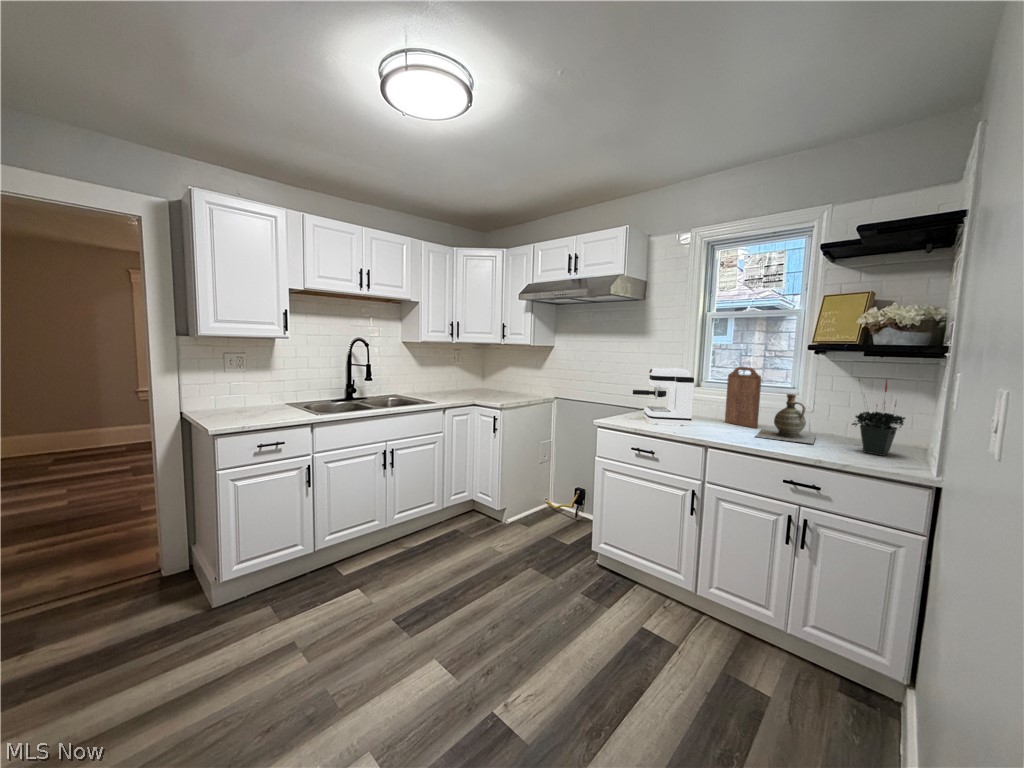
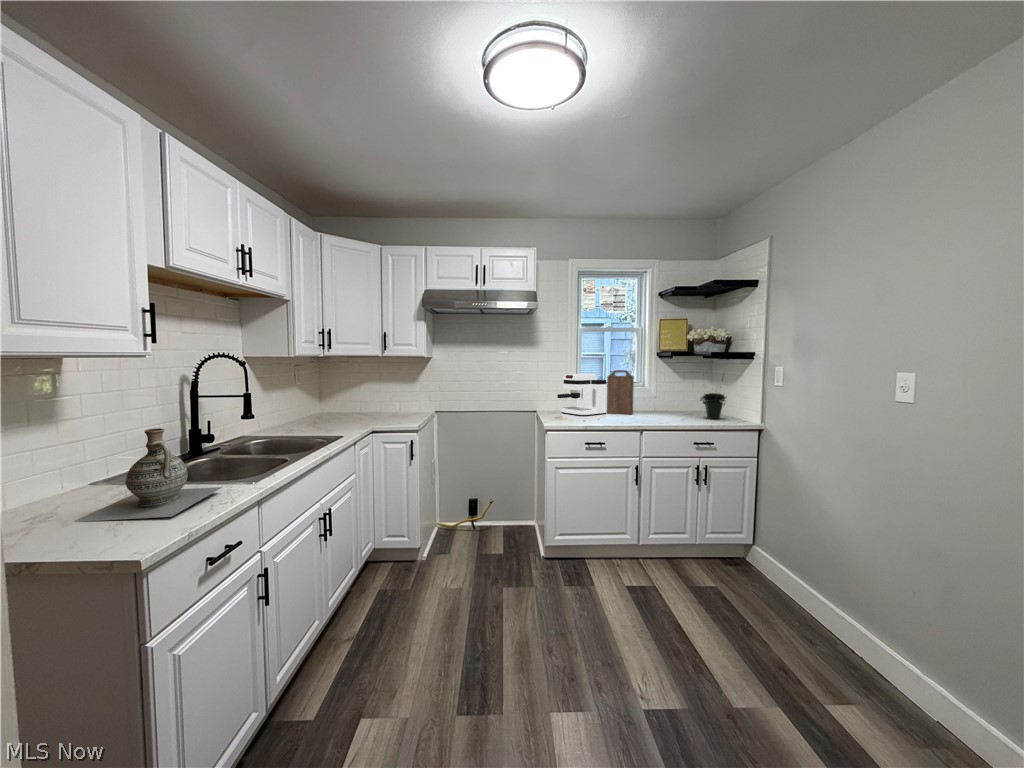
ceramic jug: present [756,394,816,444] -> present [74,428,222,522]

